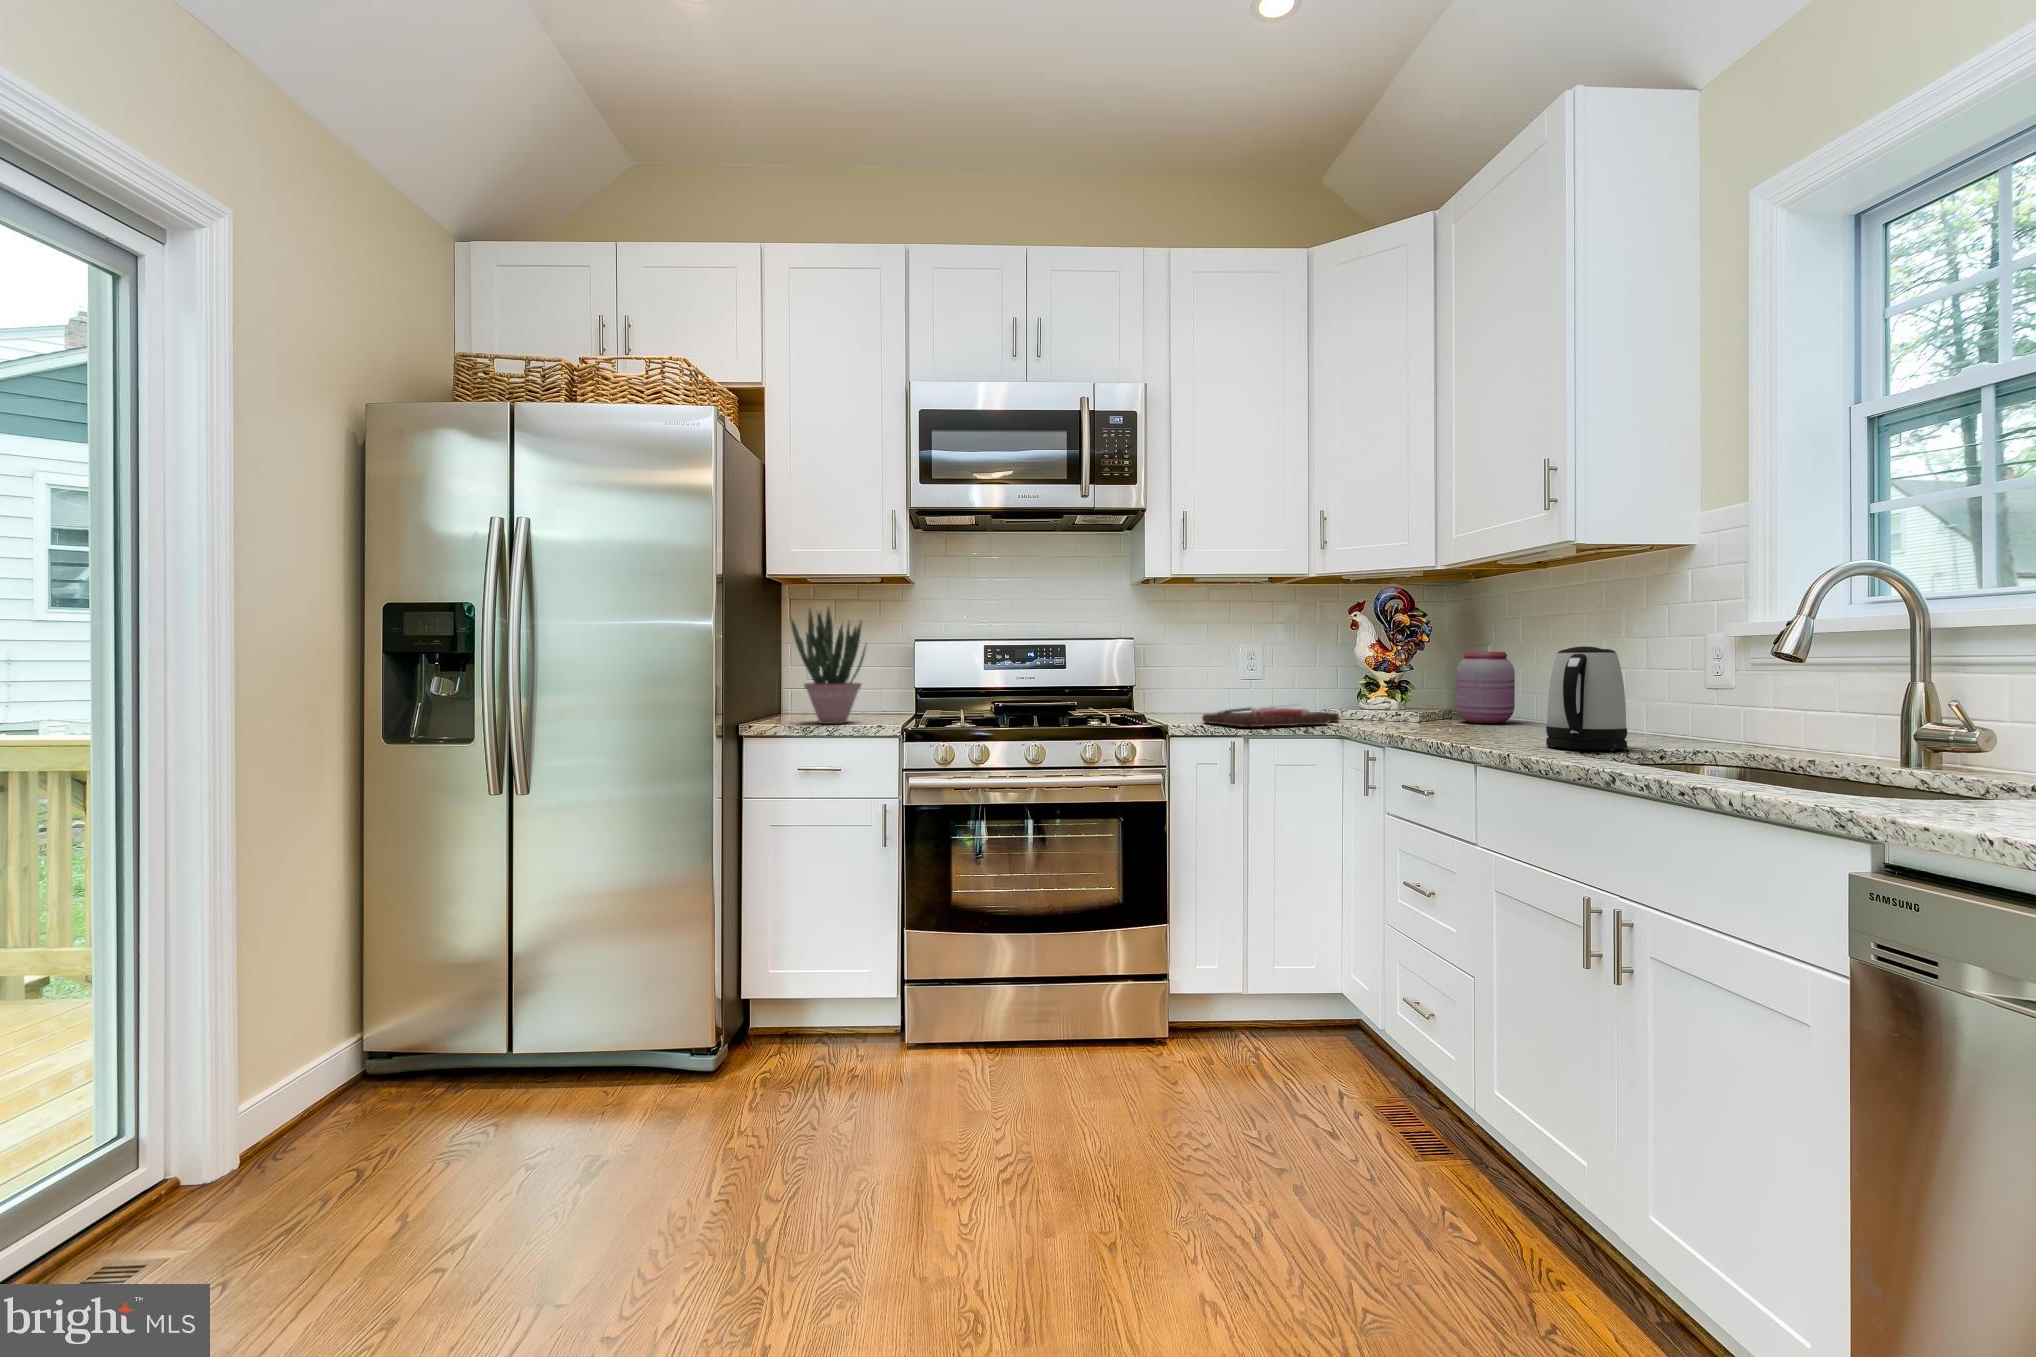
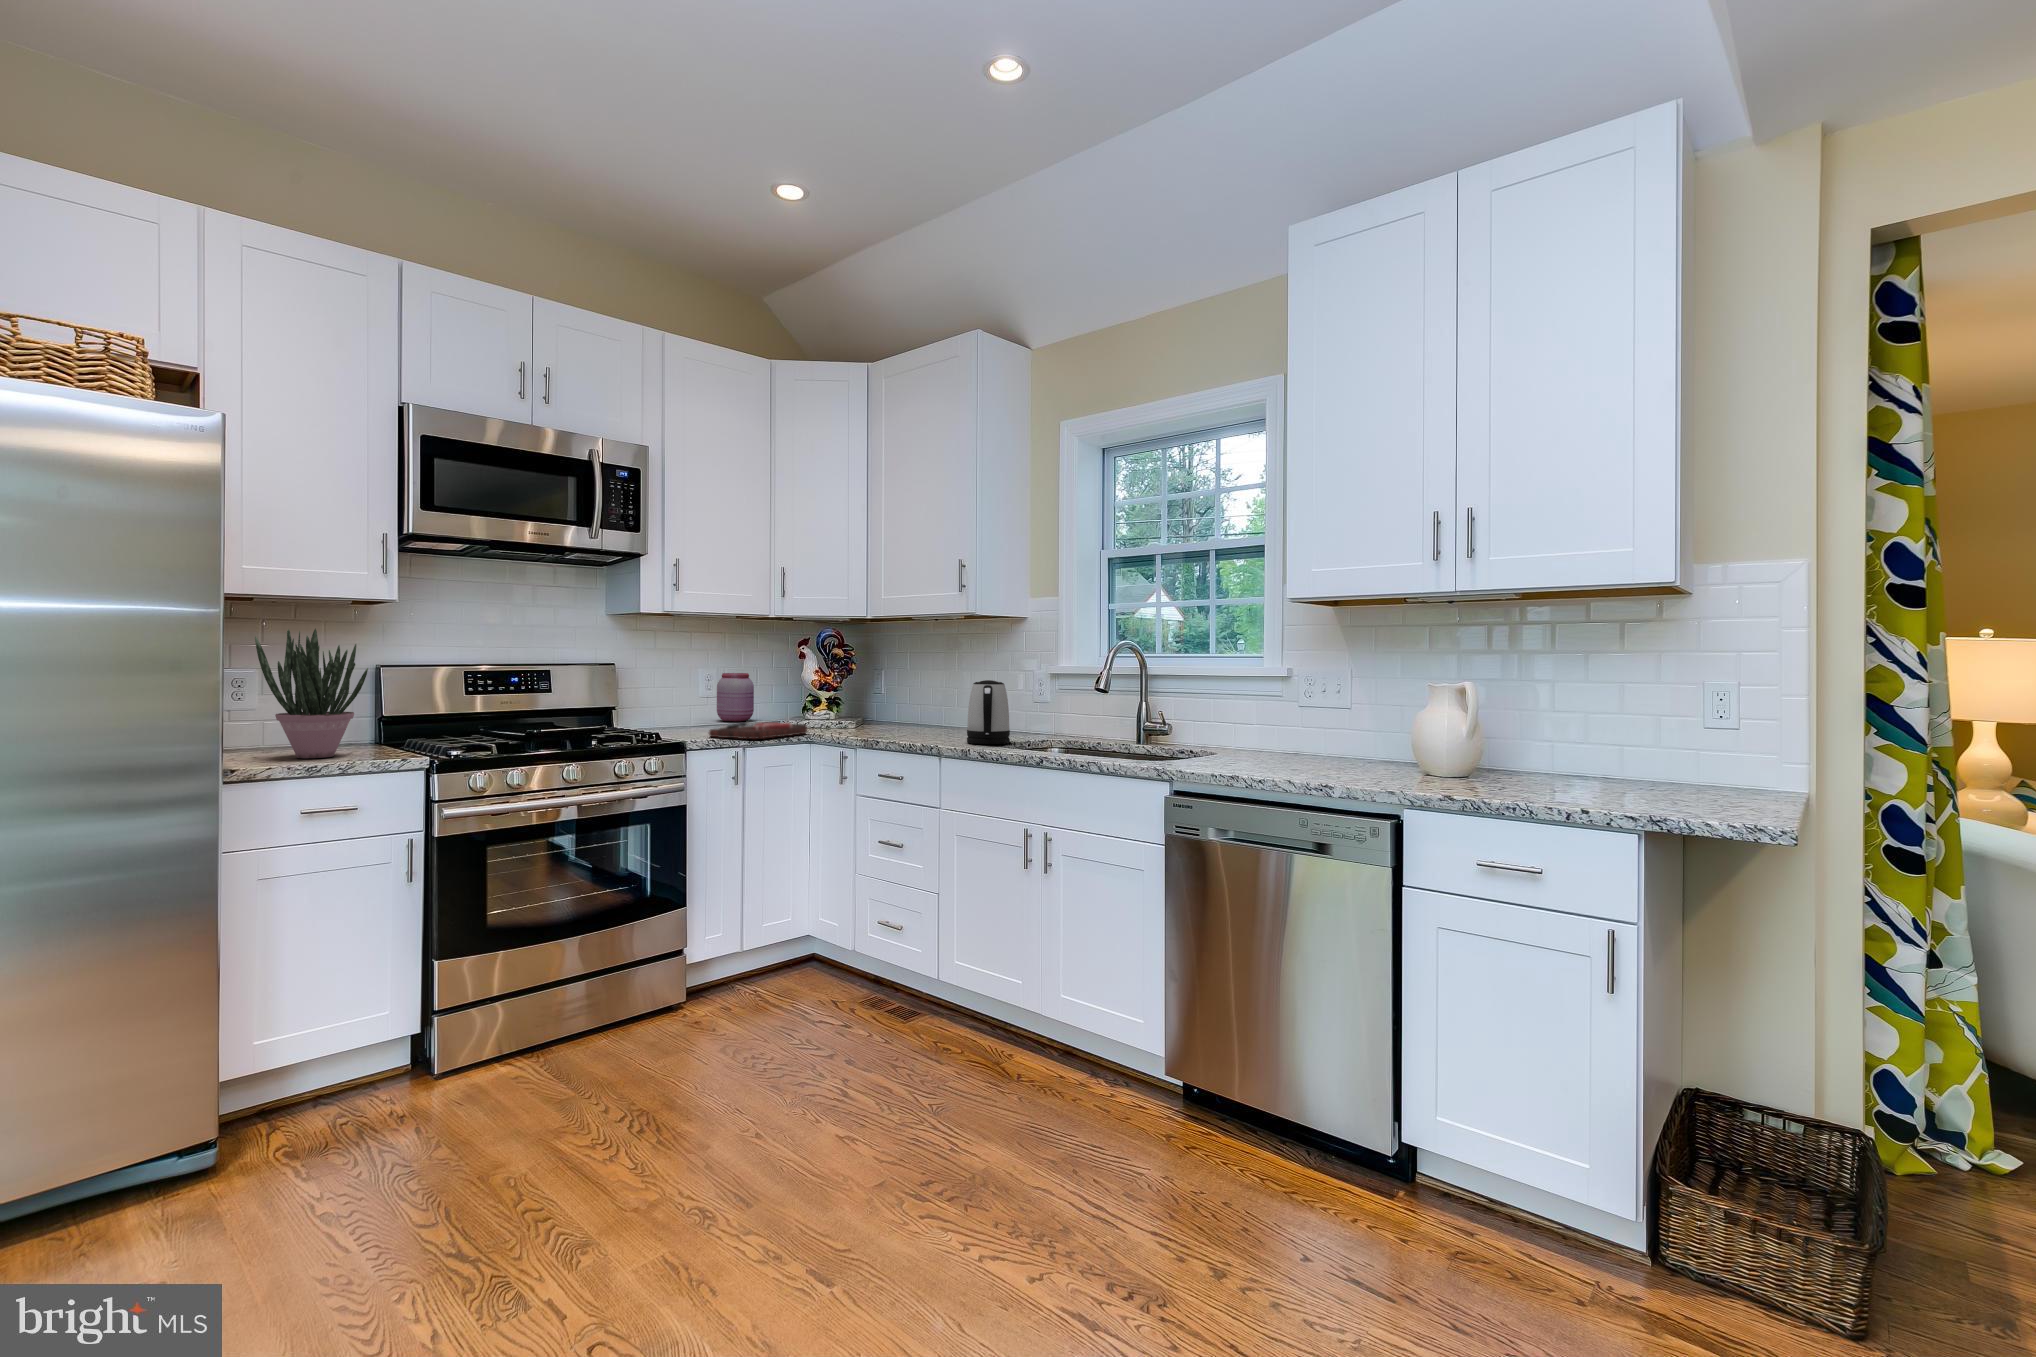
jar: present [1456,652,1515,723] -> present [717,673,754,722]

